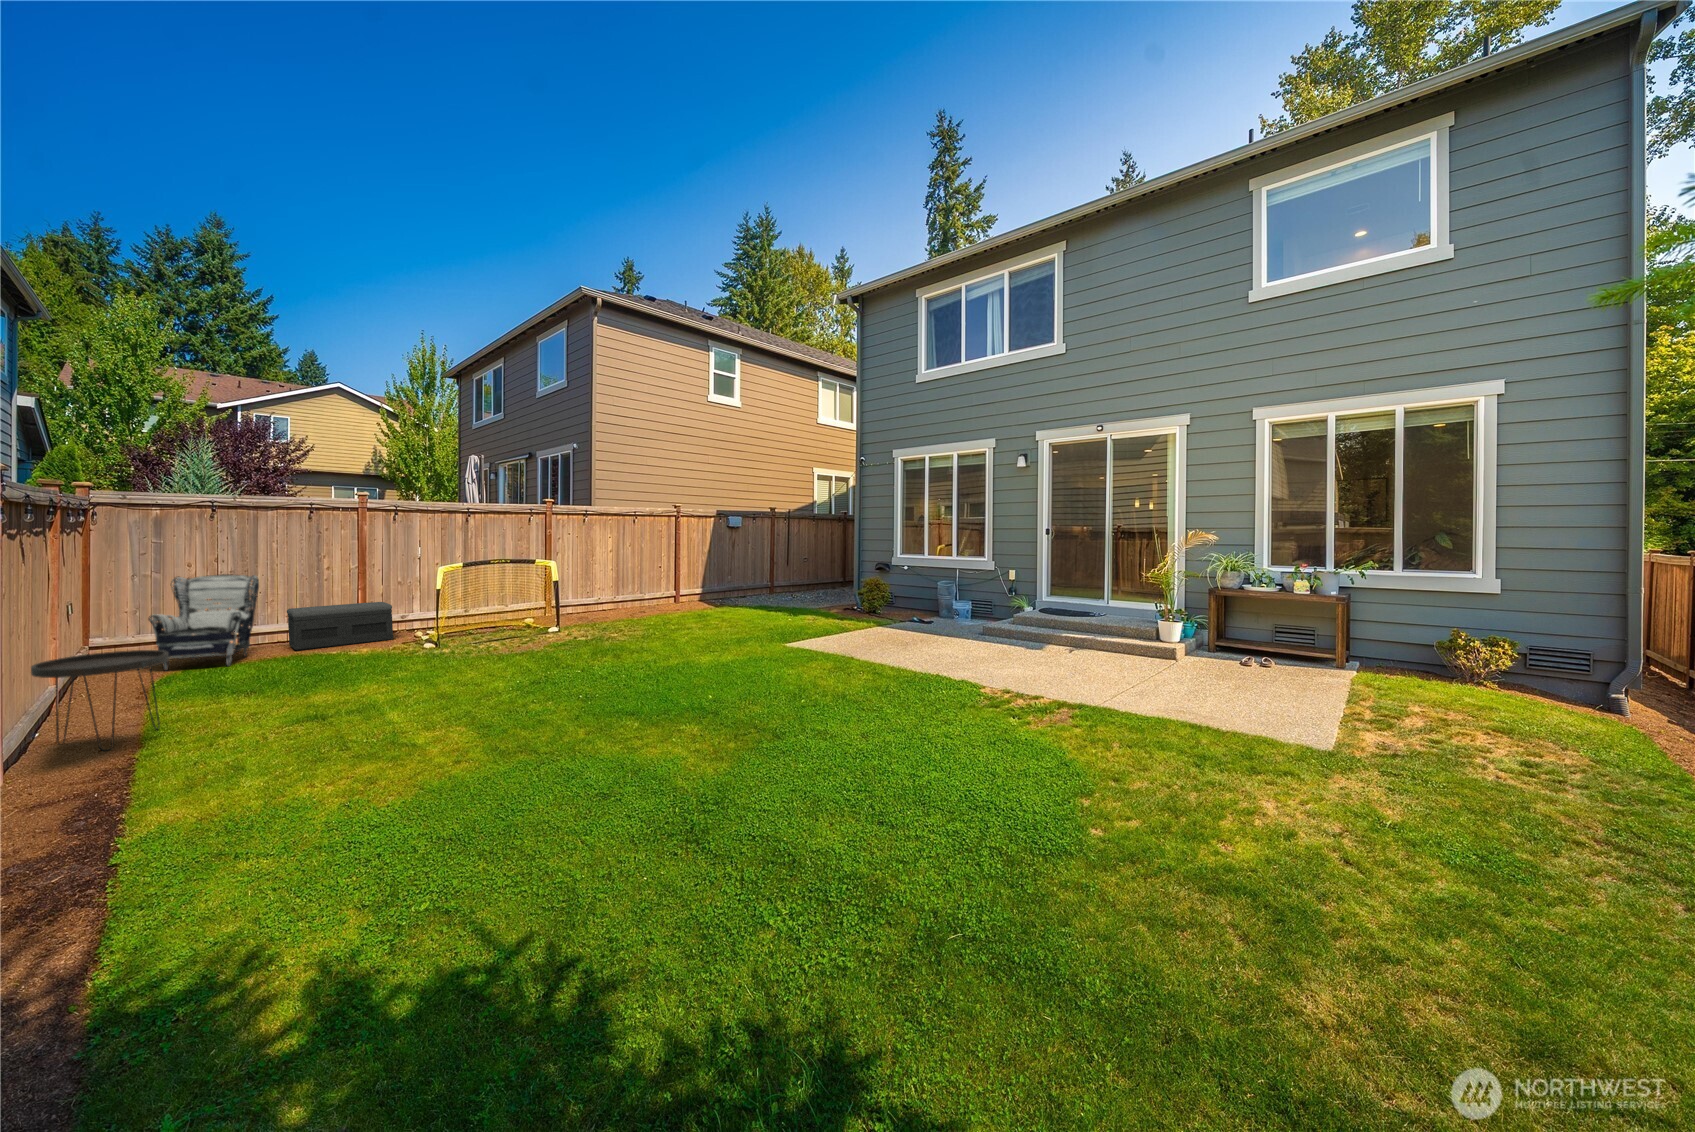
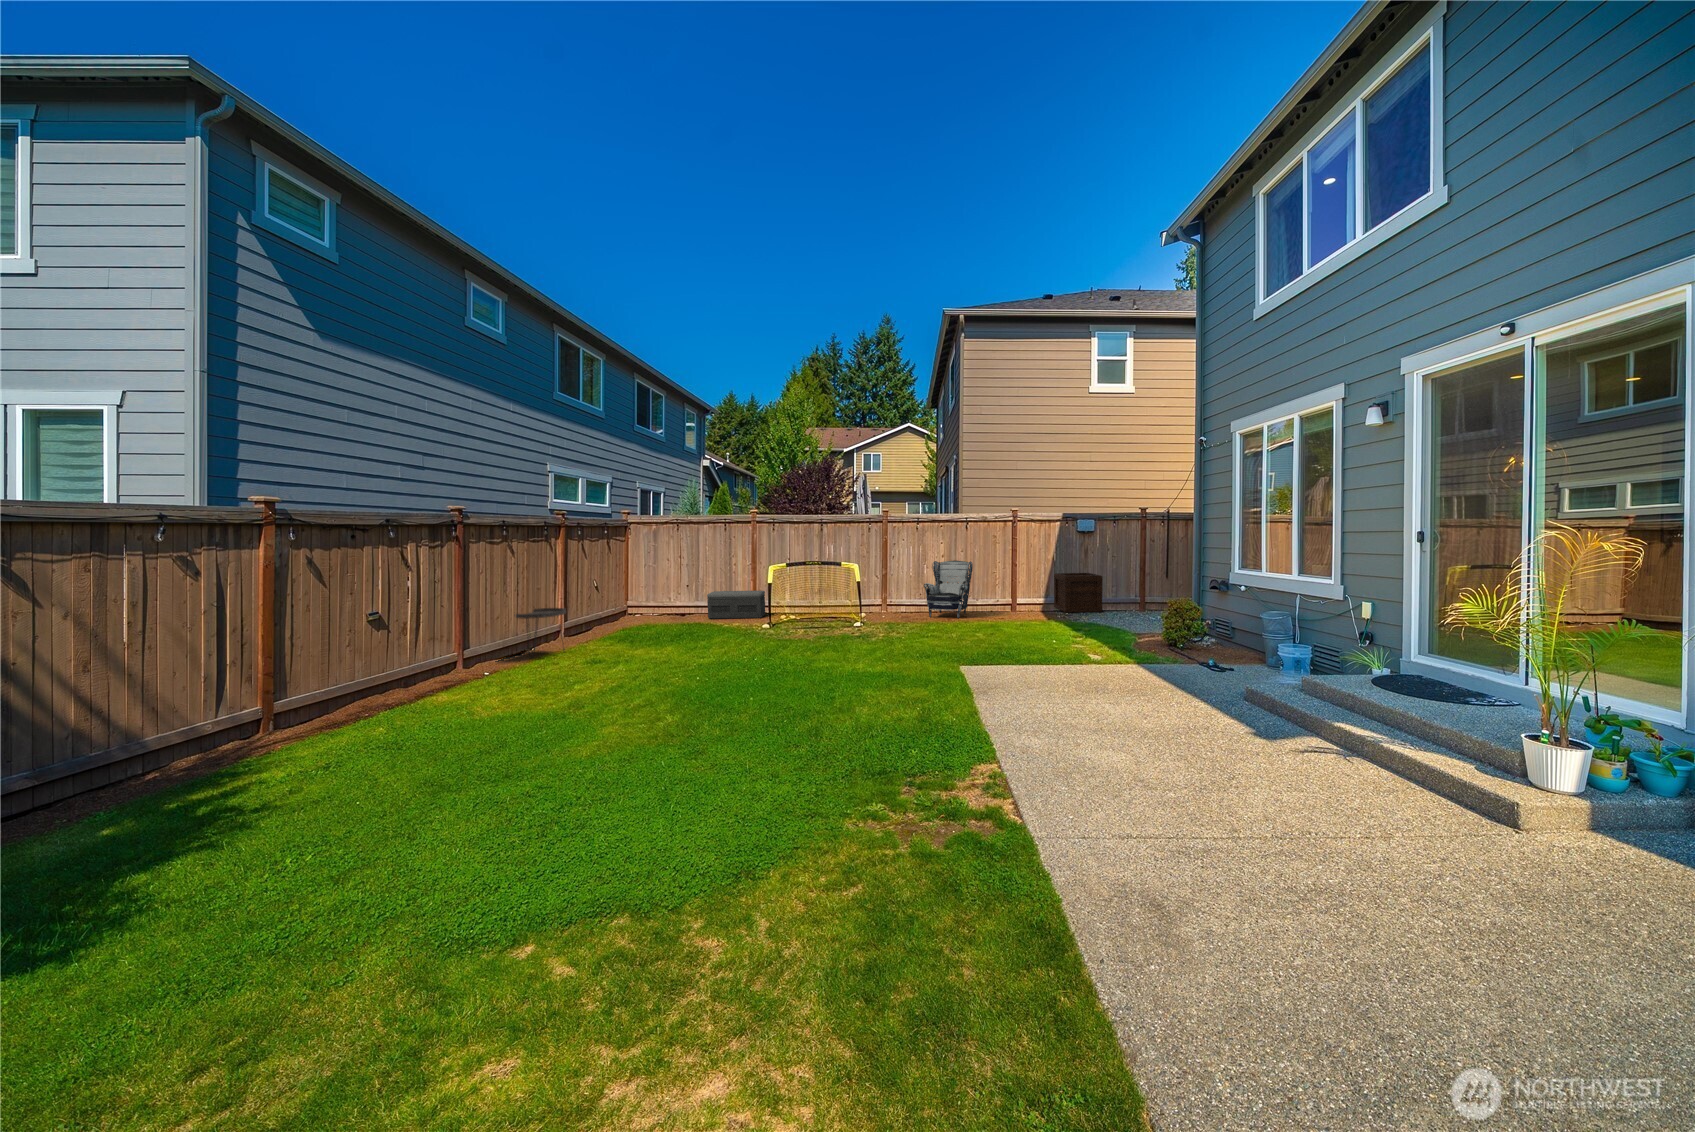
wooden crate: none [710,564,756,601] -> present [1054,573,1103,613]
armchair: present [148,574,259,671] -> present [924,561,973,618]

